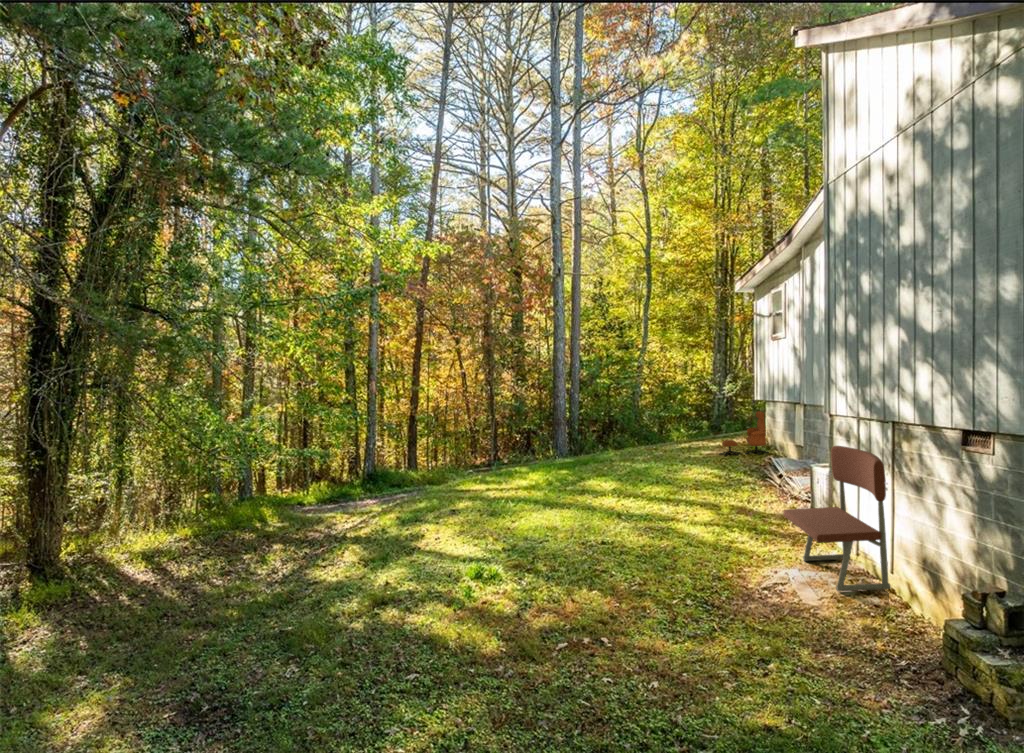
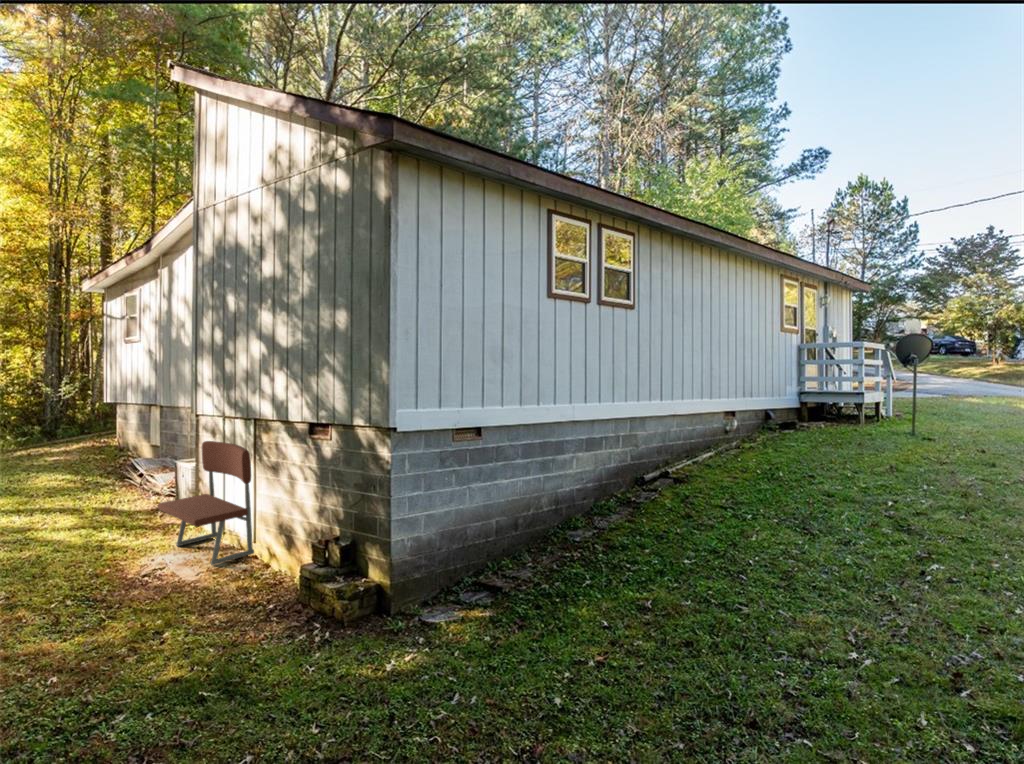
lounge chair: present [720,411,768,456] -> none [67,413,124,460]

